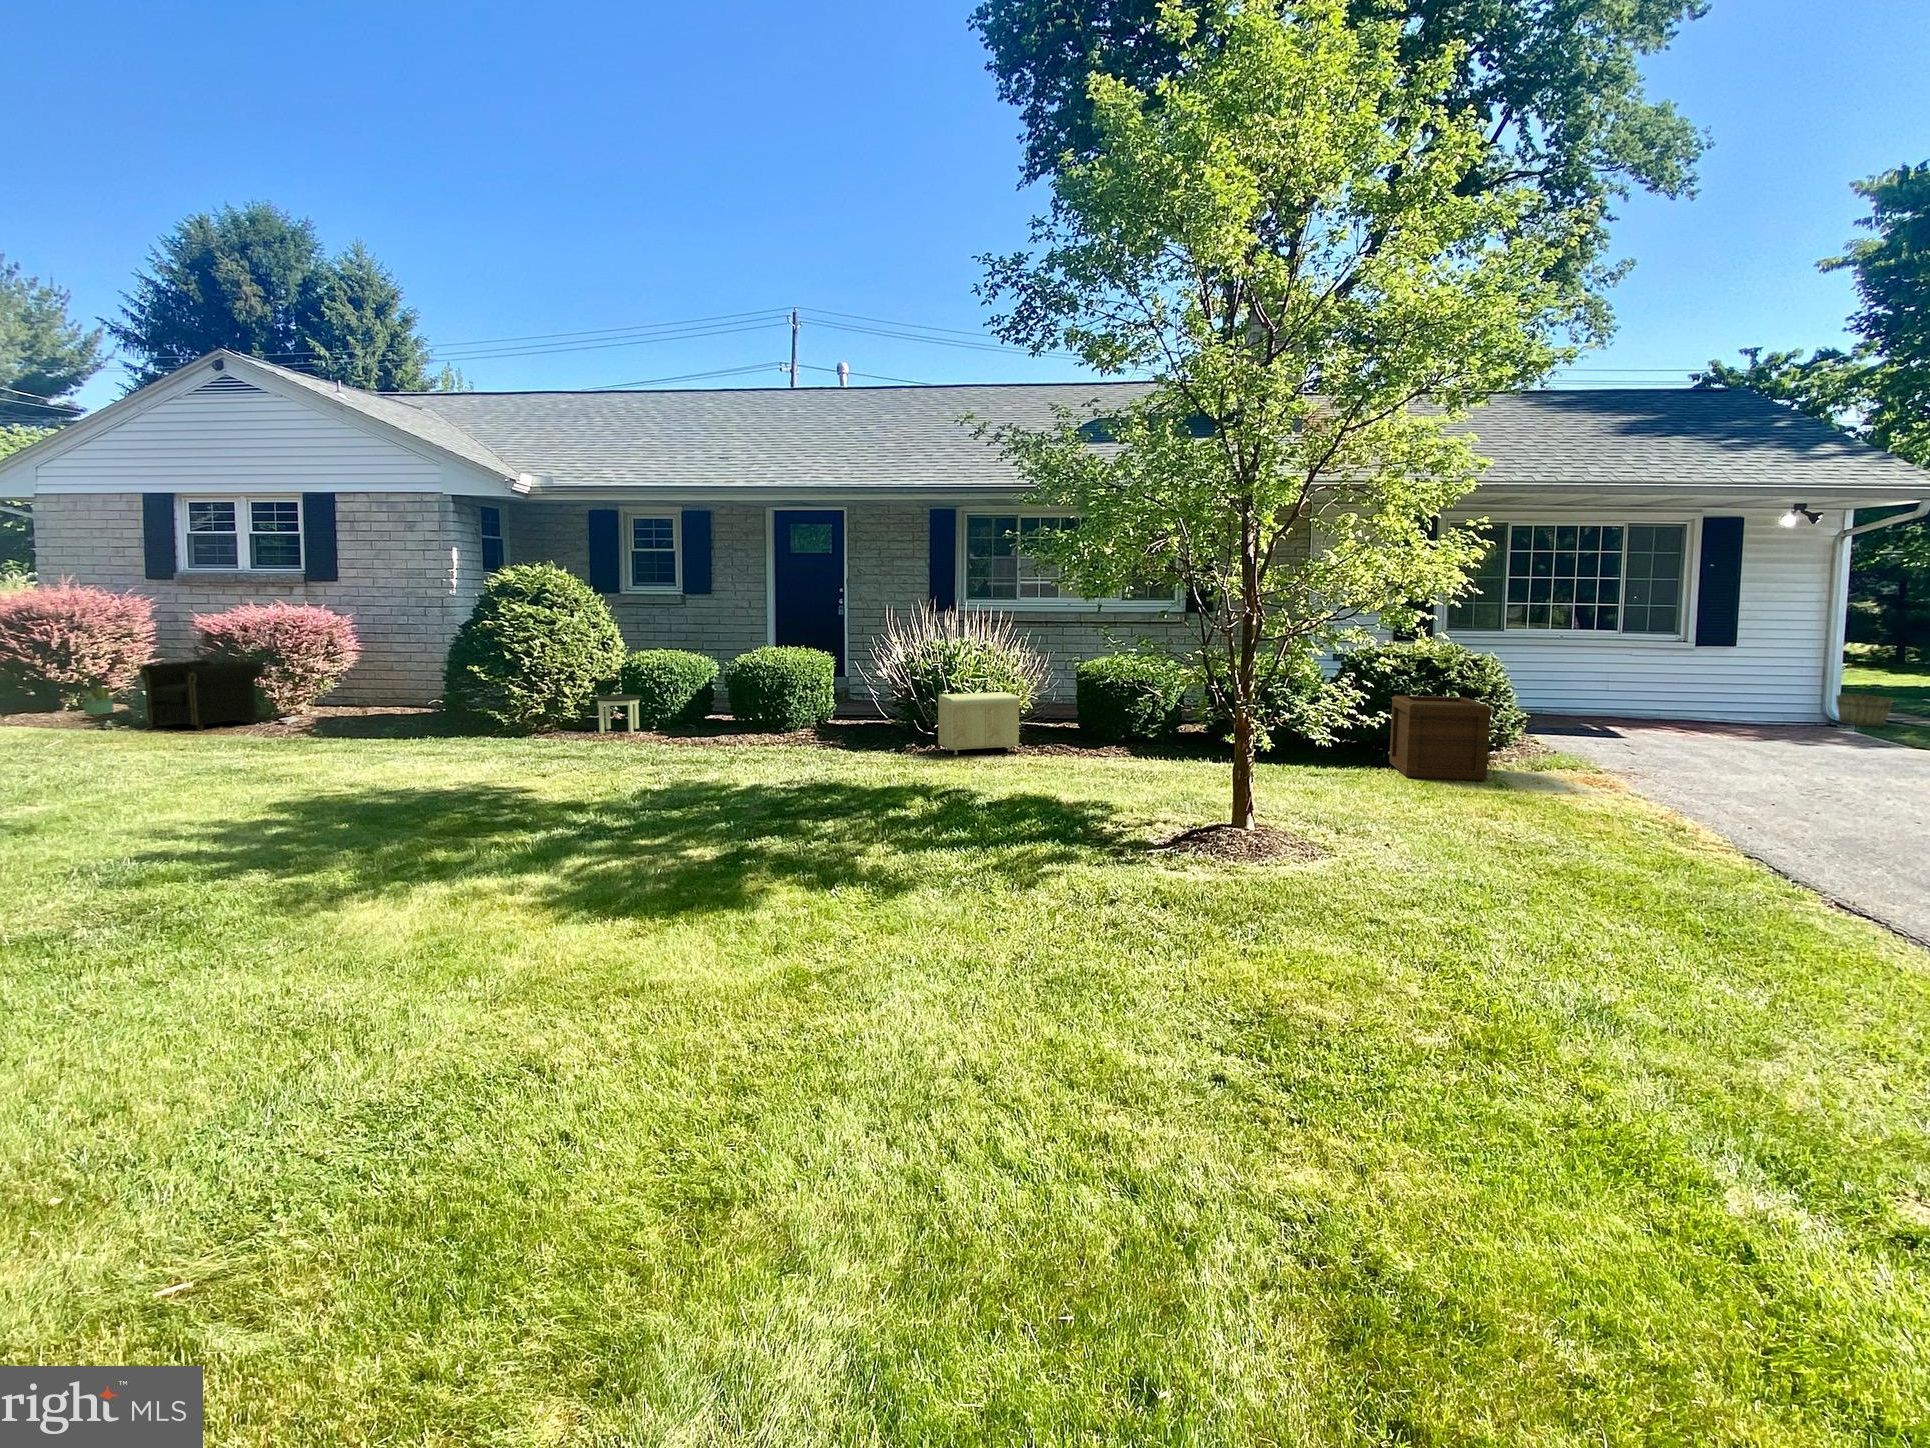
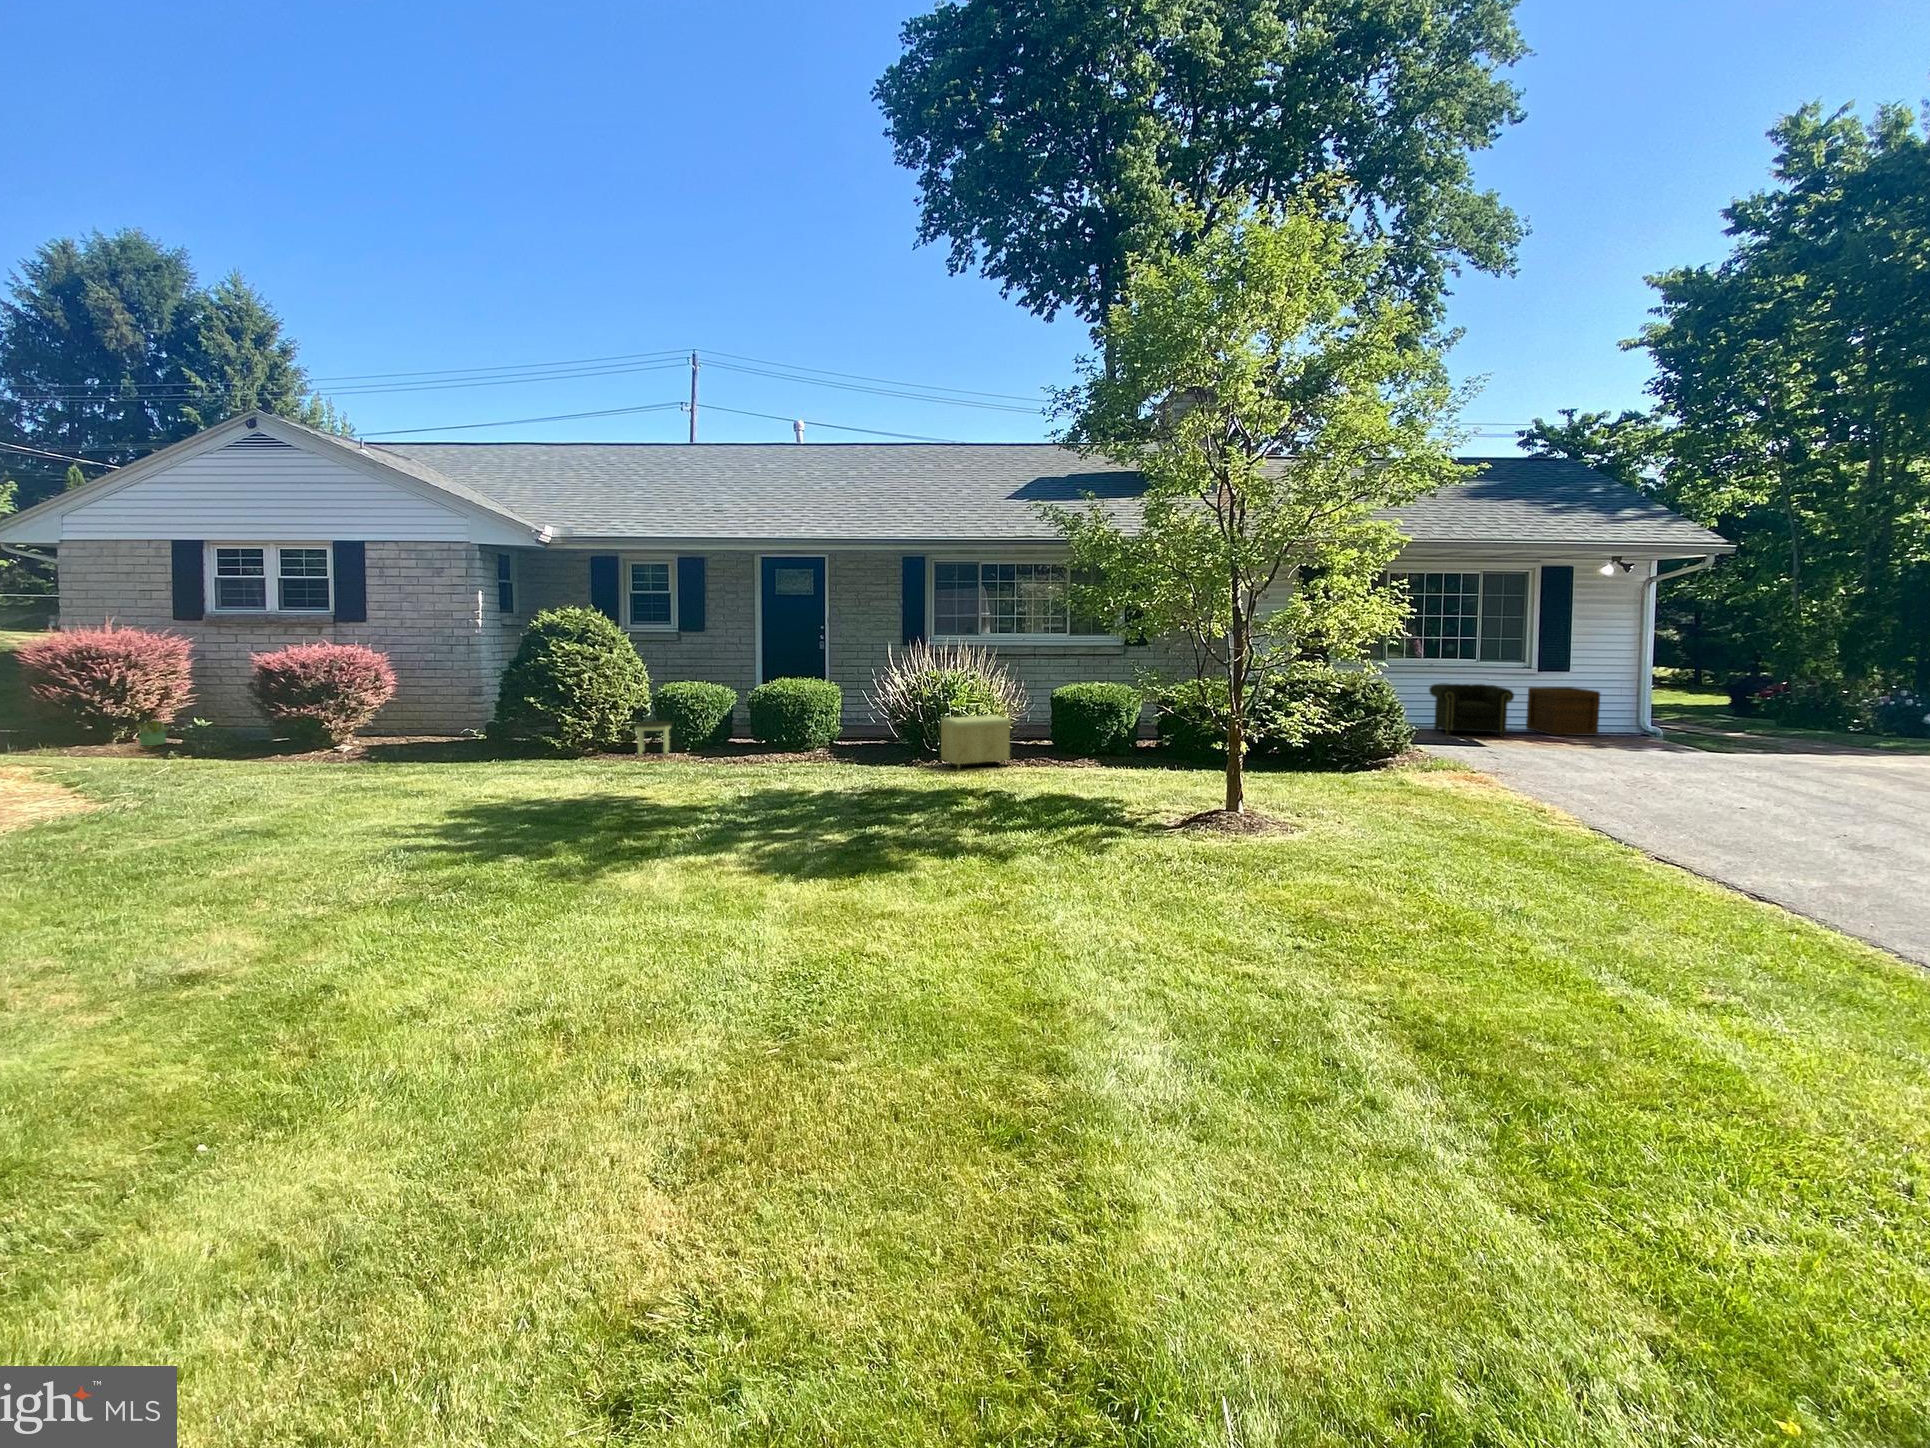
armchair: present [139,660,263,731] -> present [1429,683,1514,737]
wooden bucket: present [1836,691,1893,726] -> none [1647,701,1690,732]
wooden crate: present [1389,696,1491,781] -> present [1526,687,1600,736]

